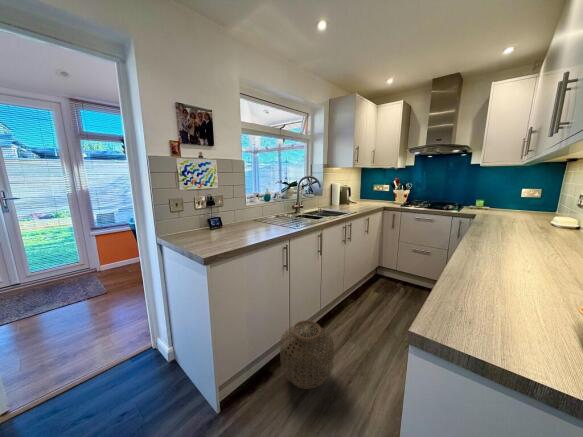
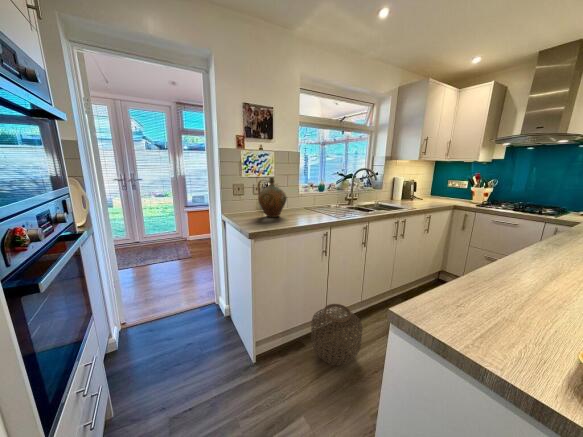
ceramic jug: none [202,189,238,235] -> present [258,177,287,217]

